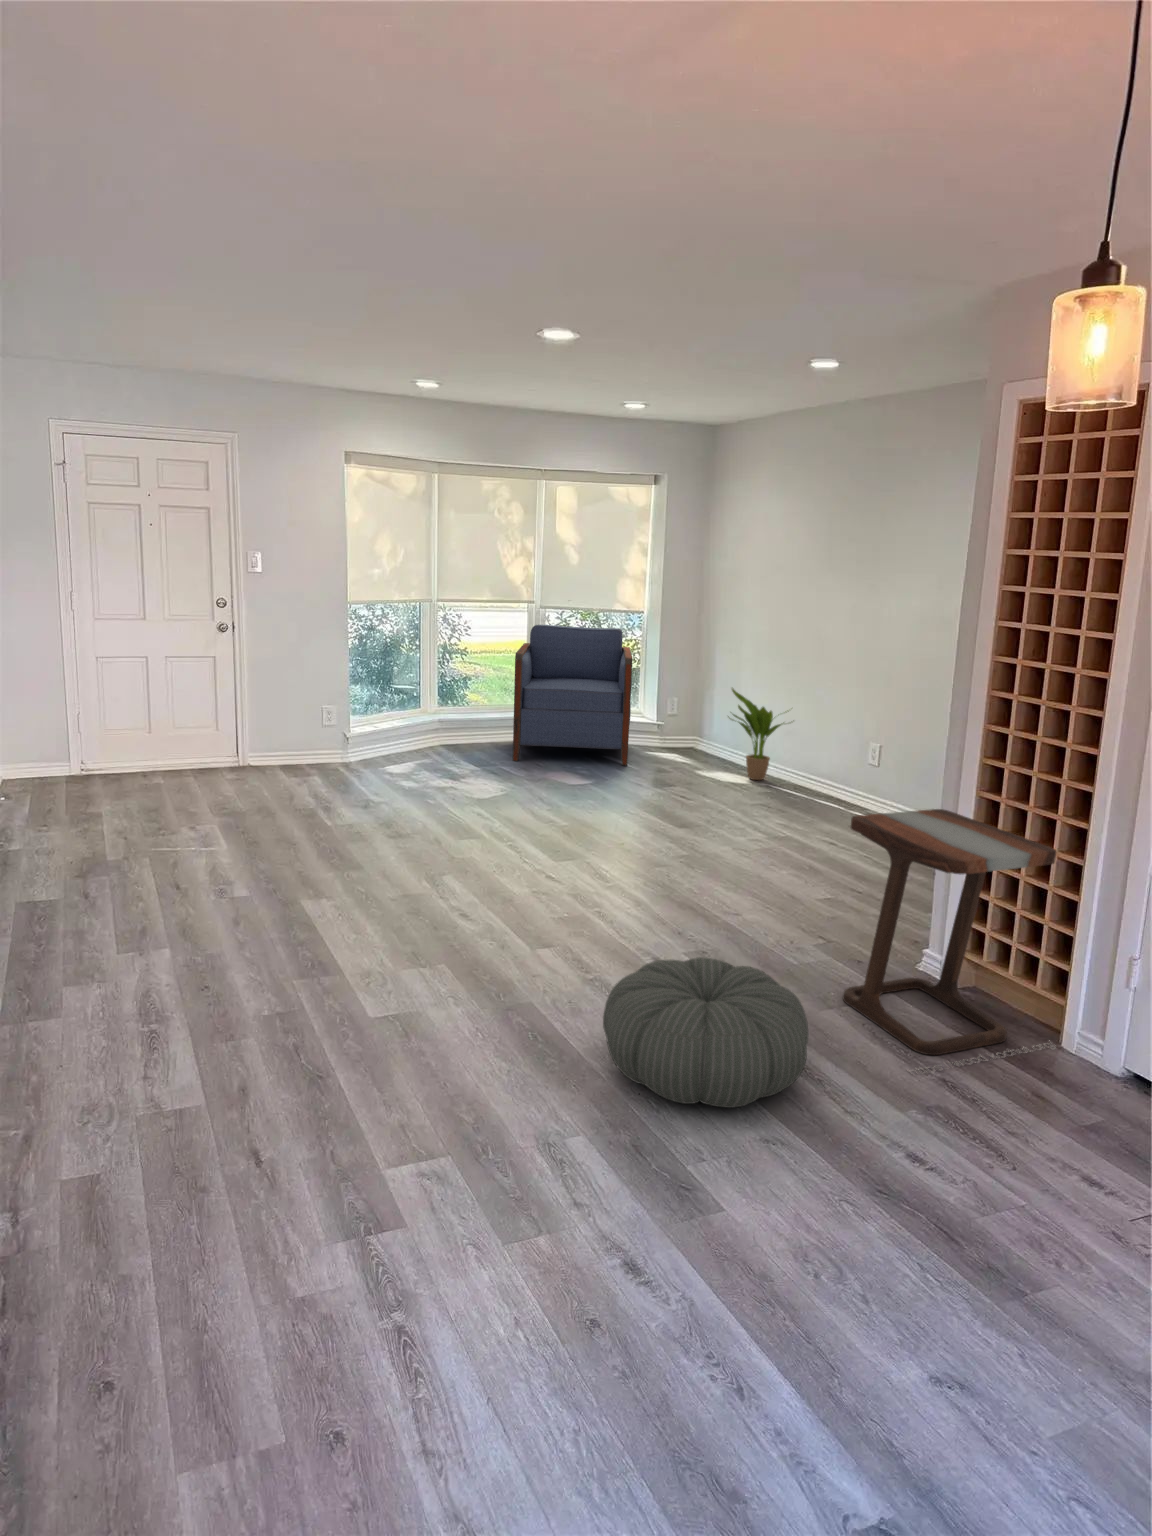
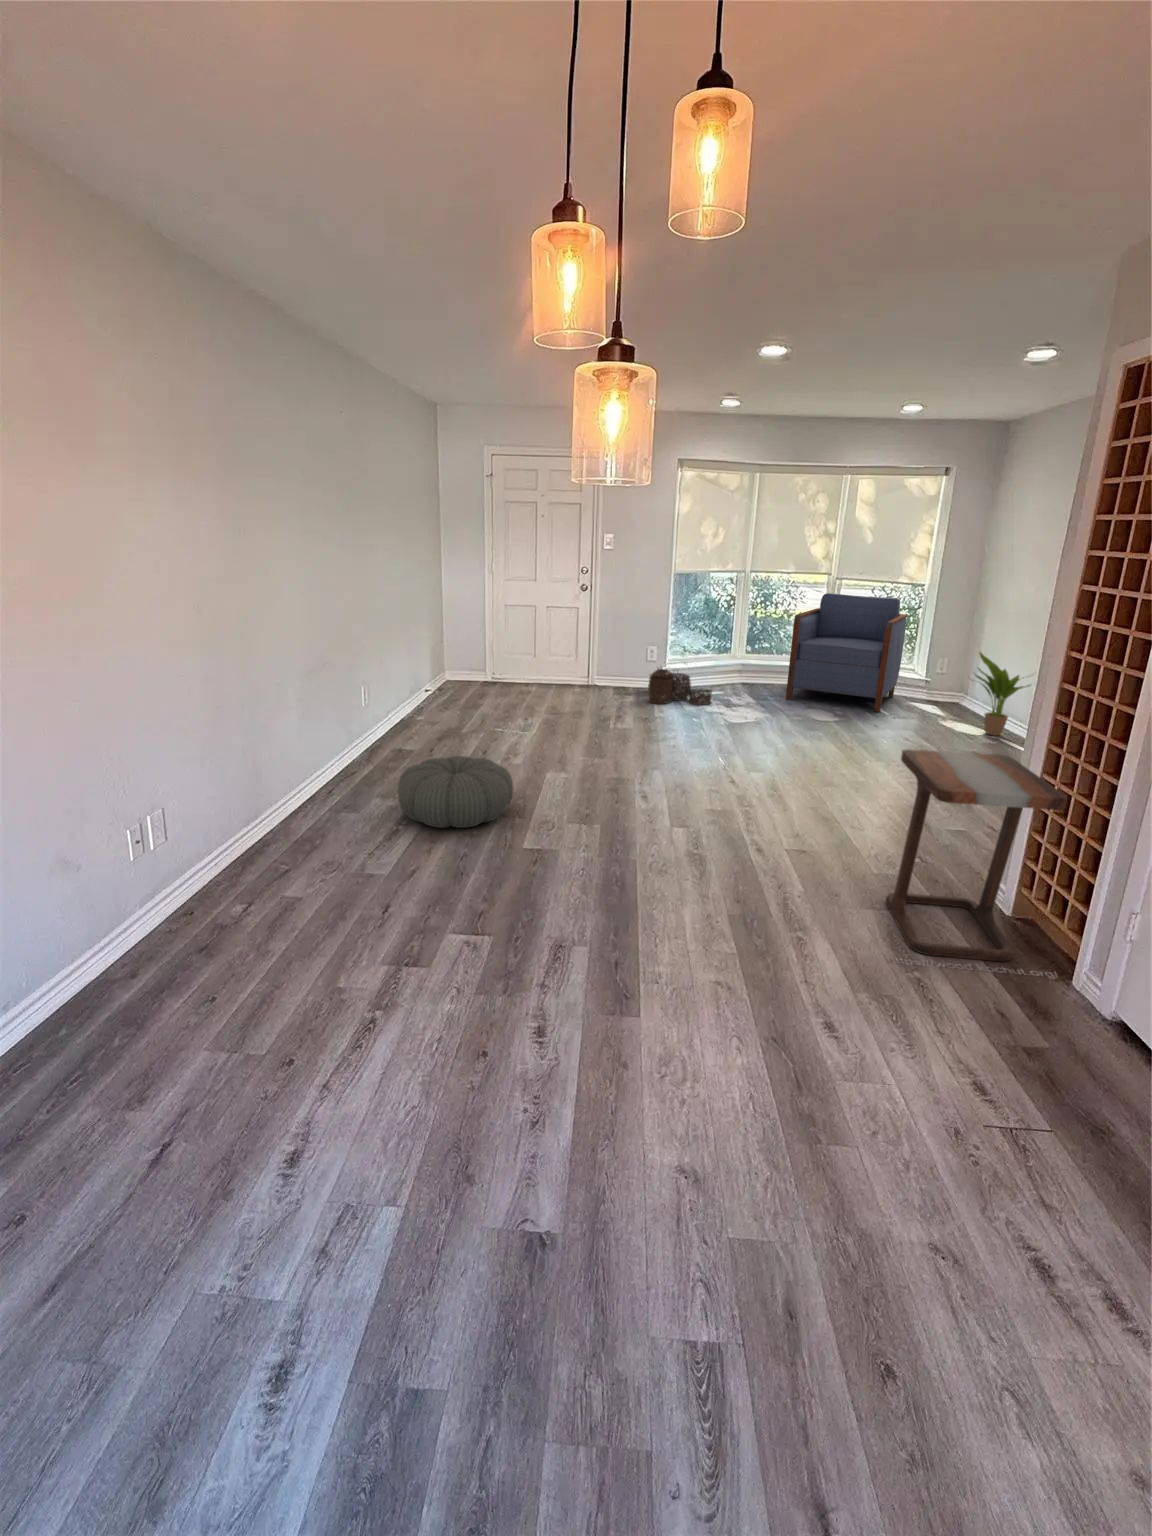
woven basket: none [331,732,429,784] -> present [648,669,712,705]
pouf: present [603,957,808,1108] -> present [398,756,514,828]

